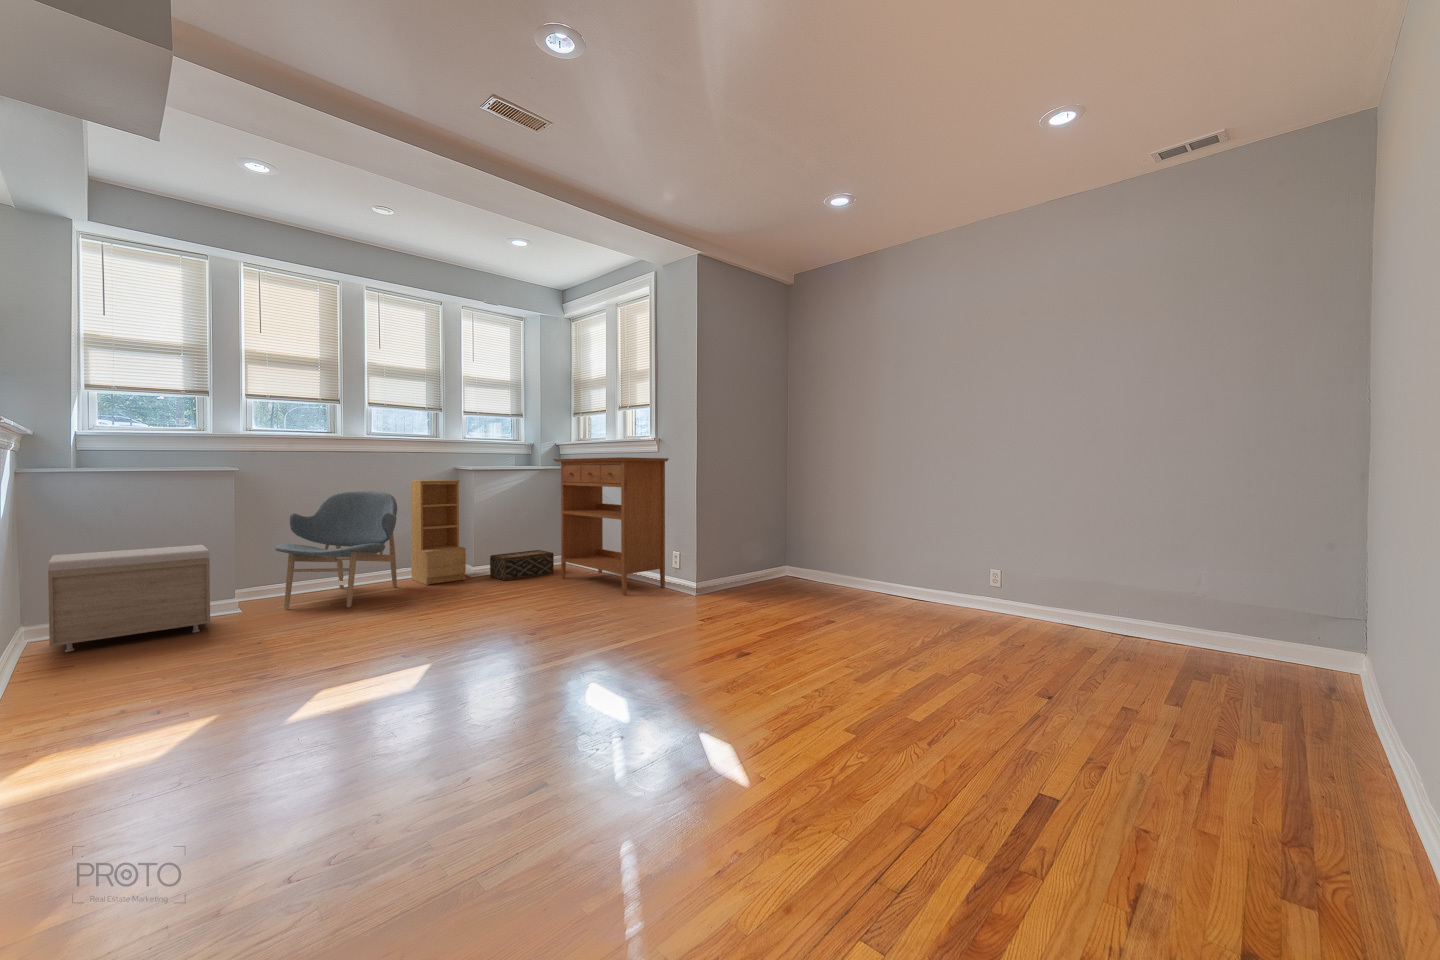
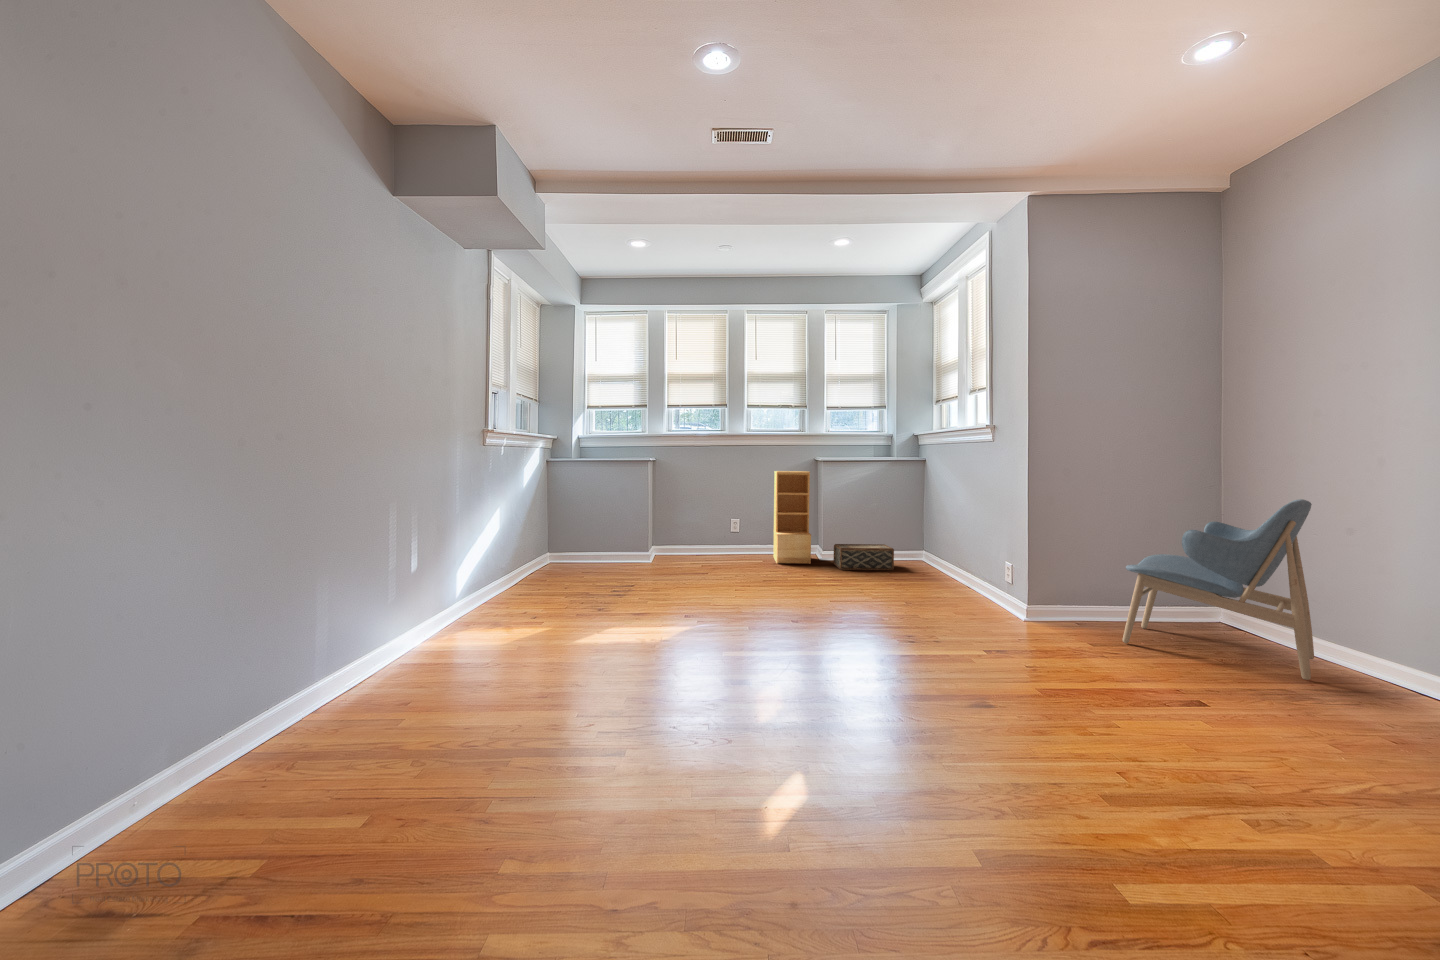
console table: present [553,457,668,595] -> none [888,447,1001,605]
lounge chair: present [275,491,397,609] -> present [1123,499,1314,680]
storage bench: present [48,545,210,652] -> none [549,512,629,572]

